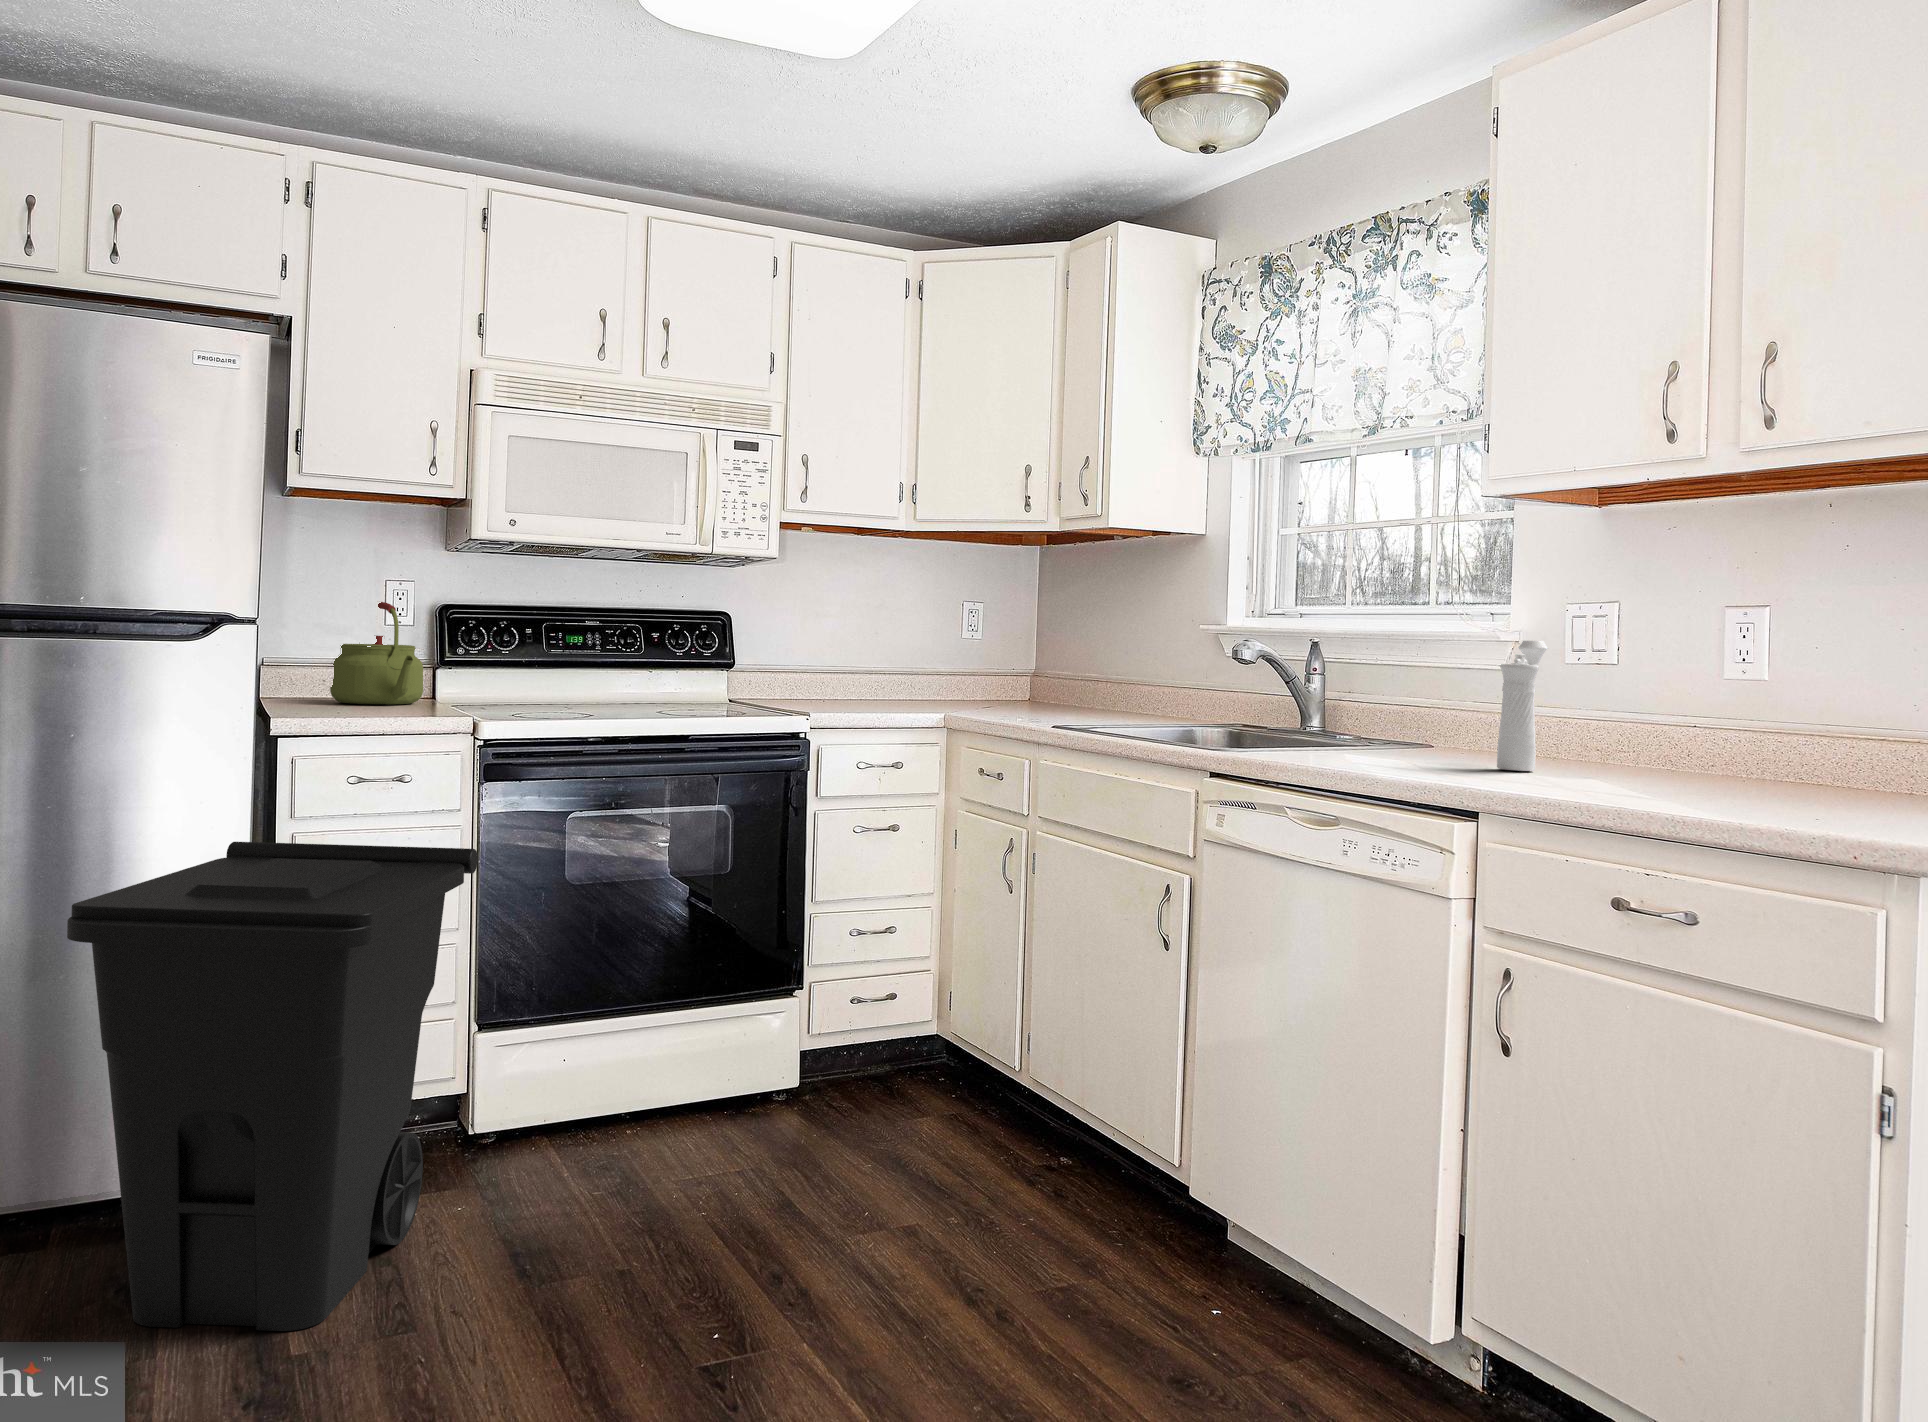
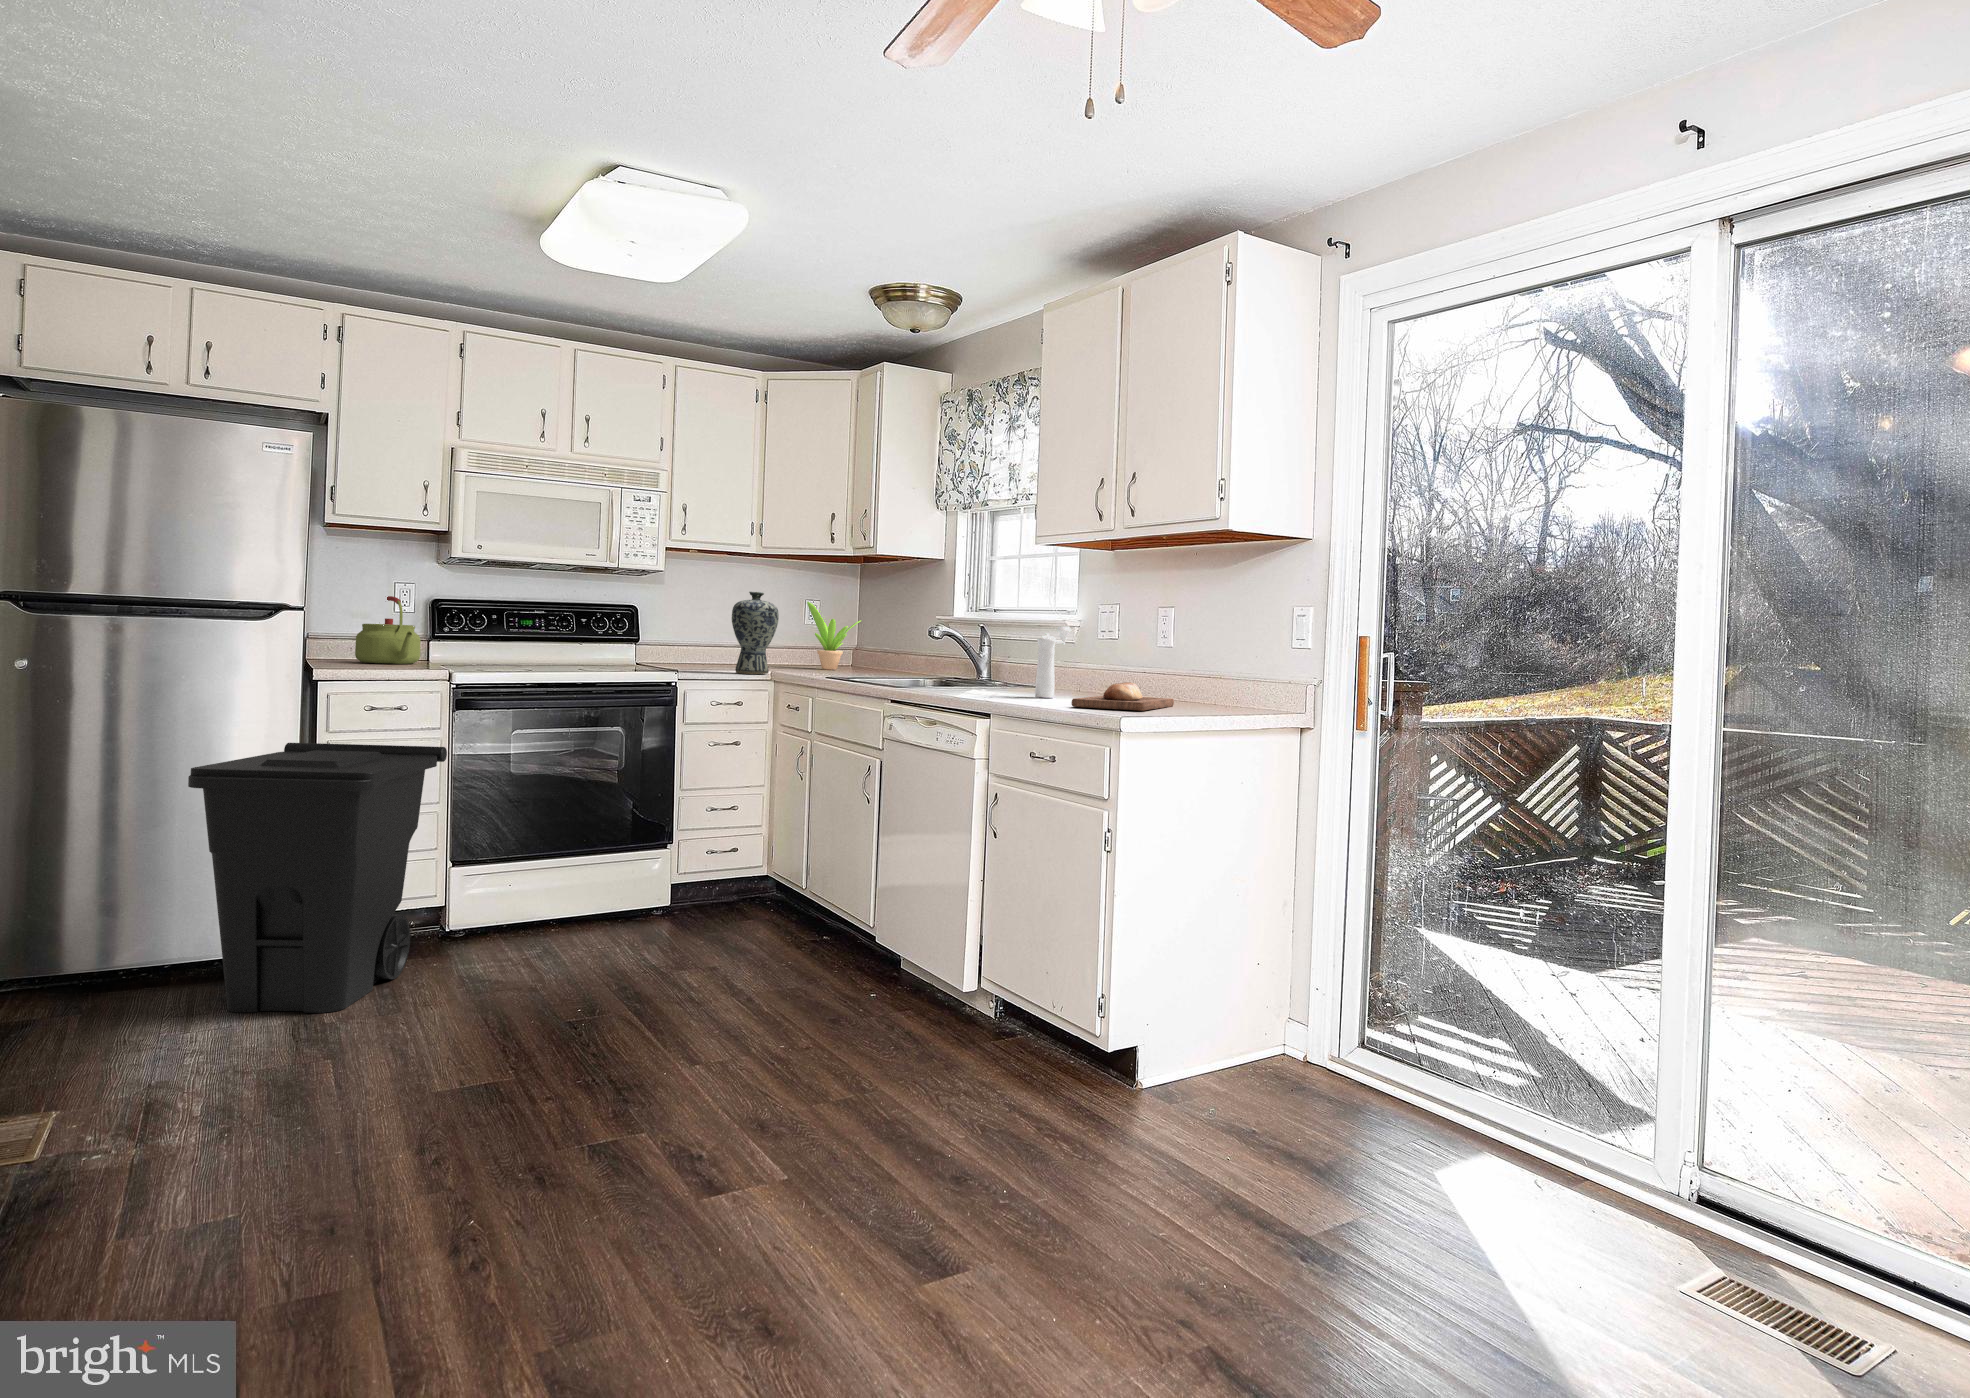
vase: none [884,587,955,716] -> present [732,592,779,674]
potted plant: none [965,602,1044,703] -> present [807,602,861,670]
bread loaf: none [1665,749,1851,814] -> present [1071,682,1174,711]

